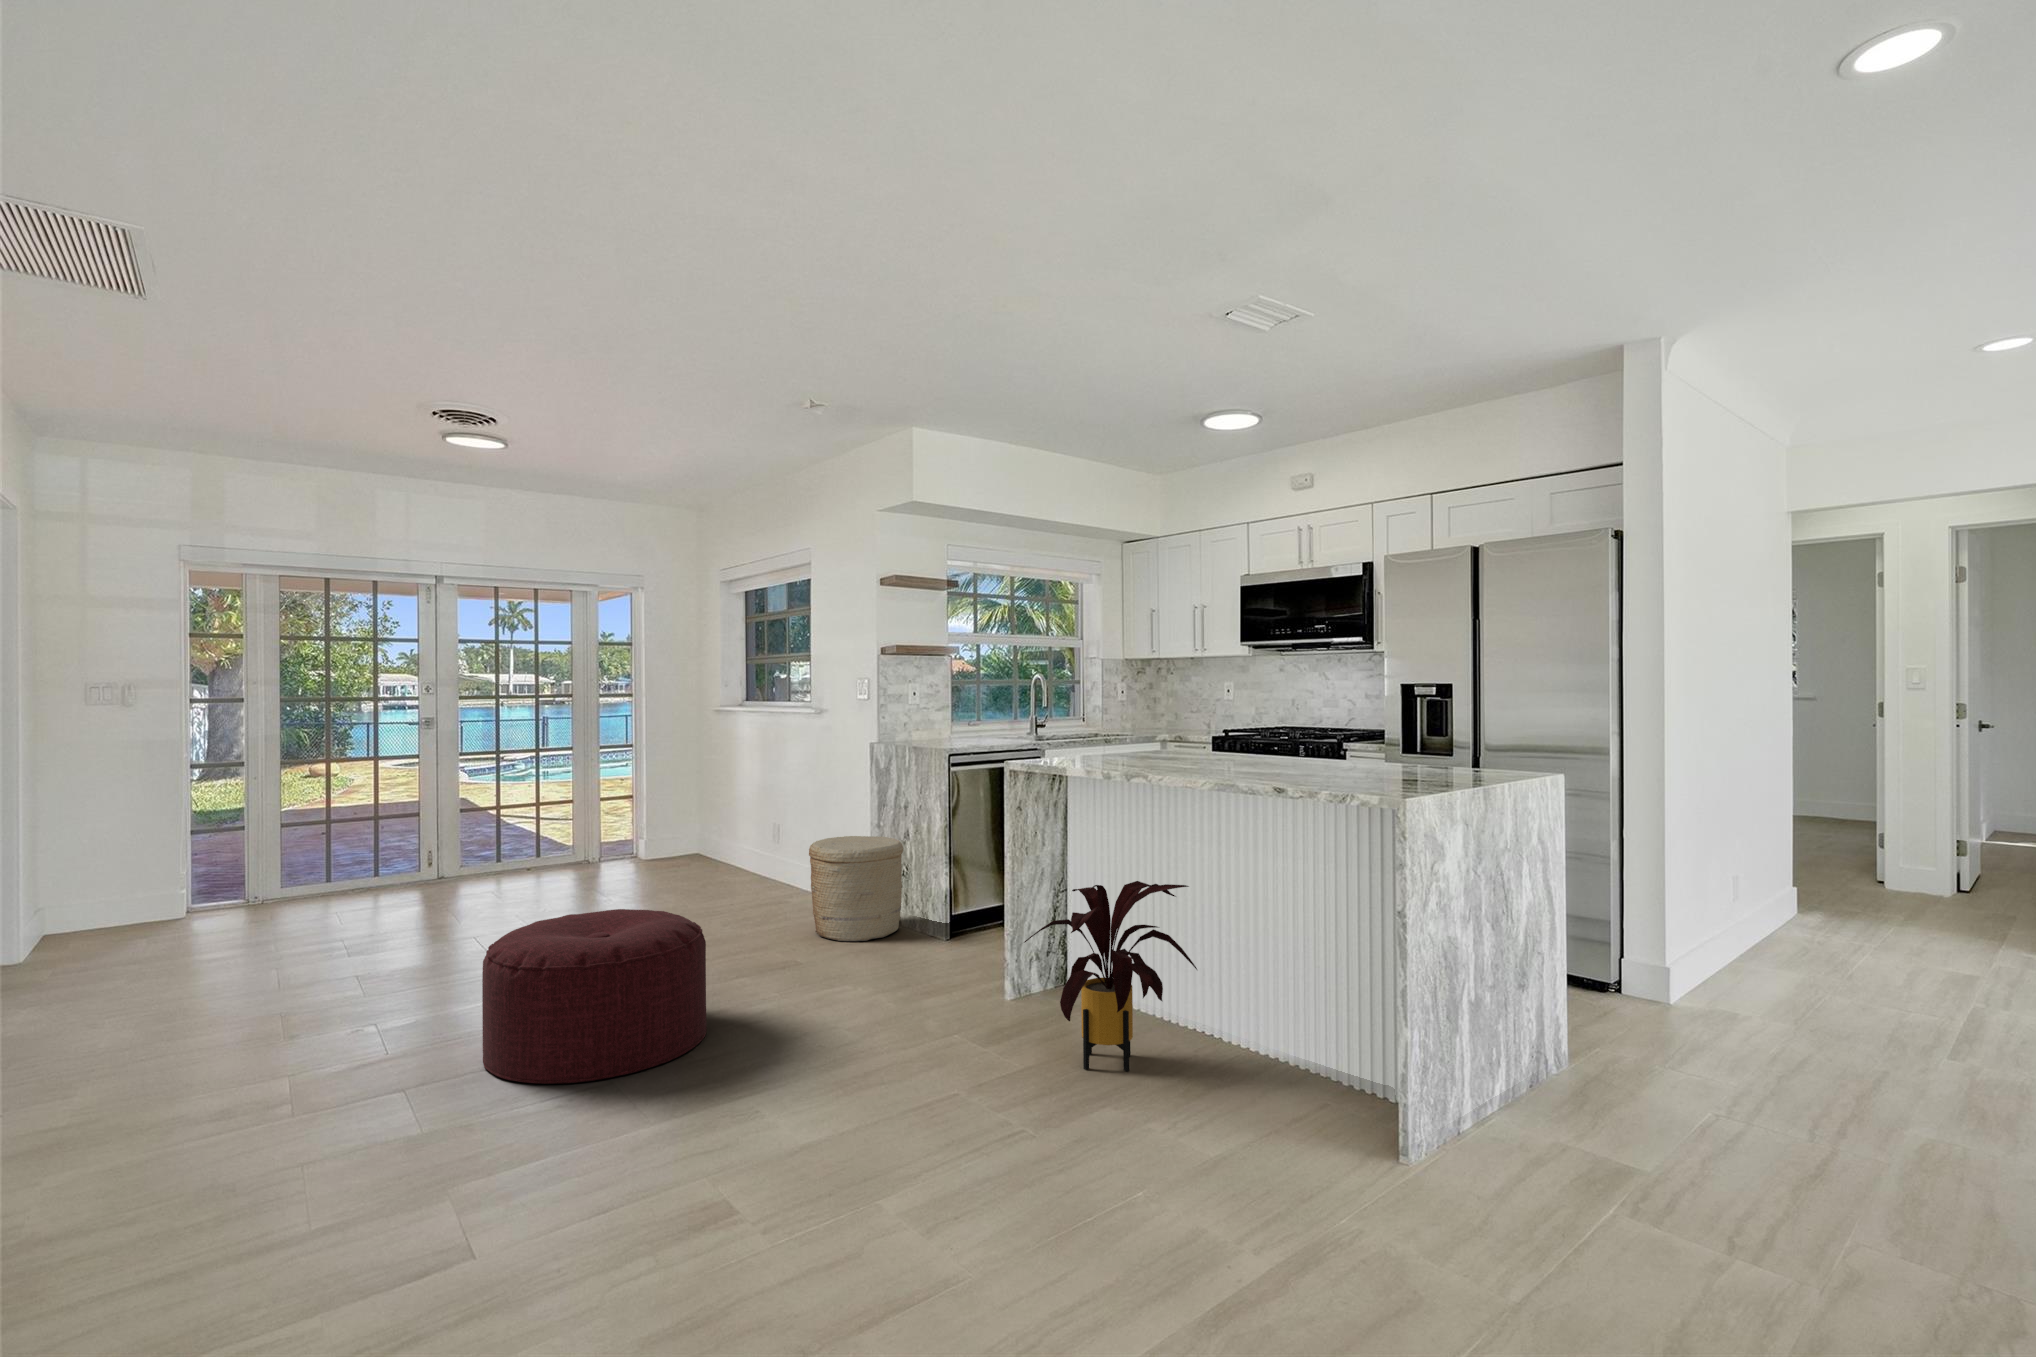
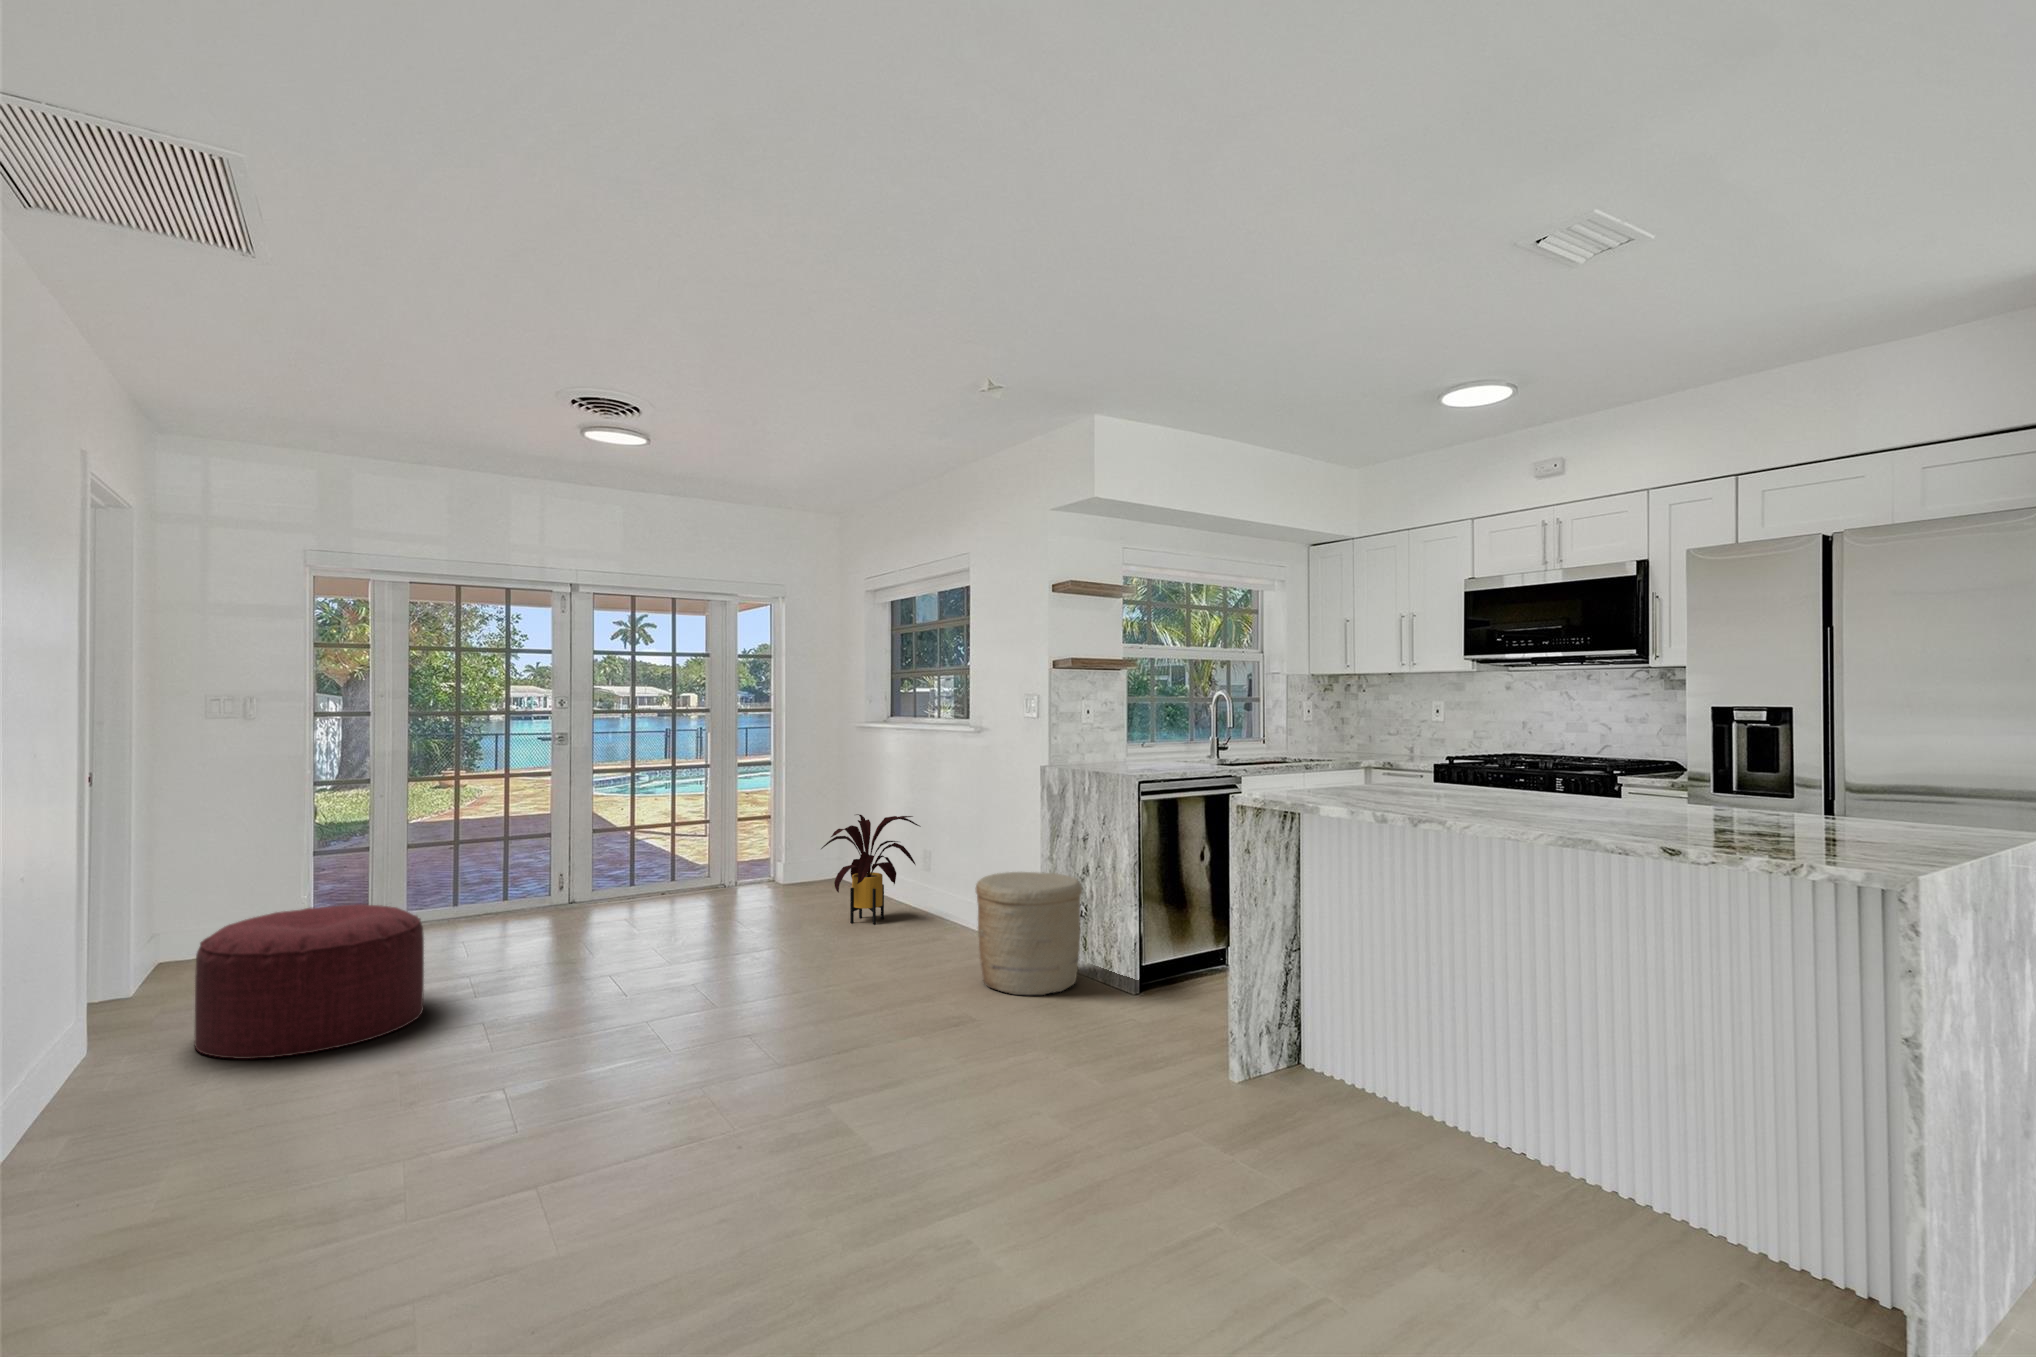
house plant: present [1024,881,1197,1071] -> present [821,814,921,924]
ottoman: present [482,909,707,1084] -> present [194,904,424,1059]

